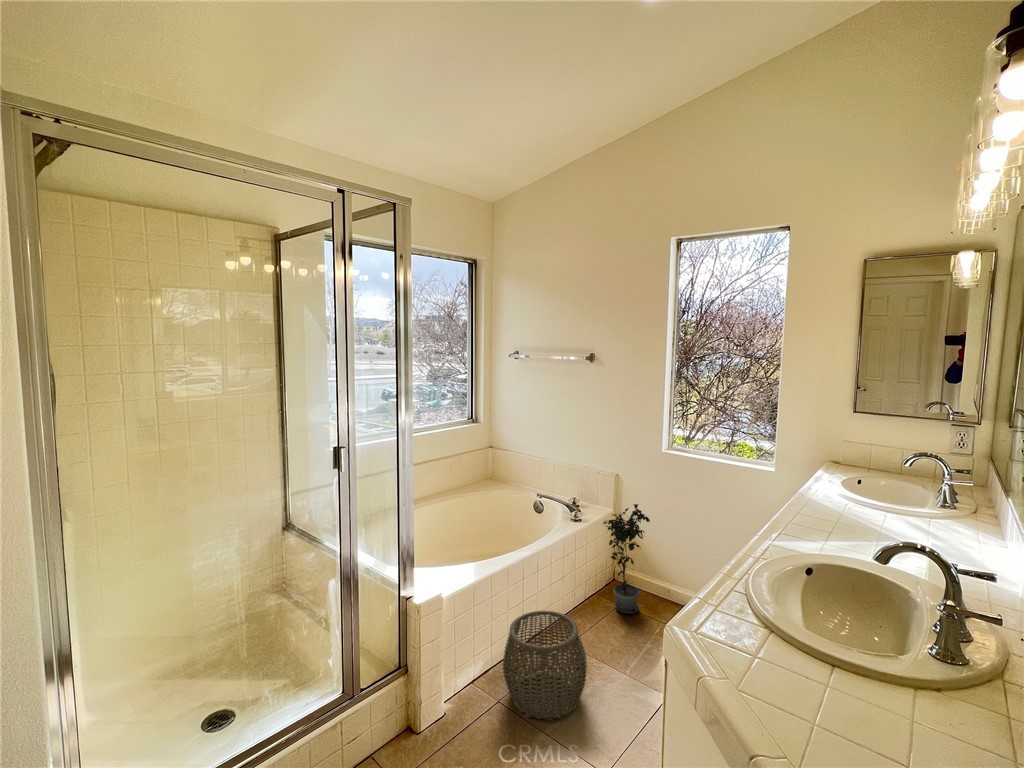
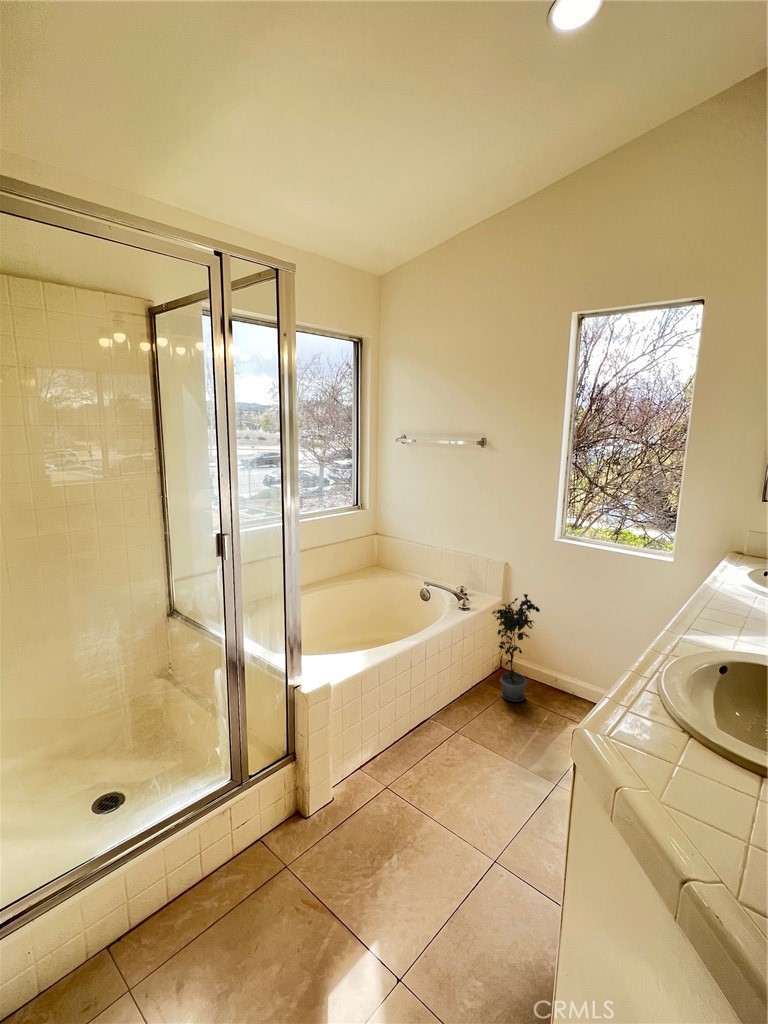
woven basket: present [503,611,587,720] -> none [390,699,475,806]

